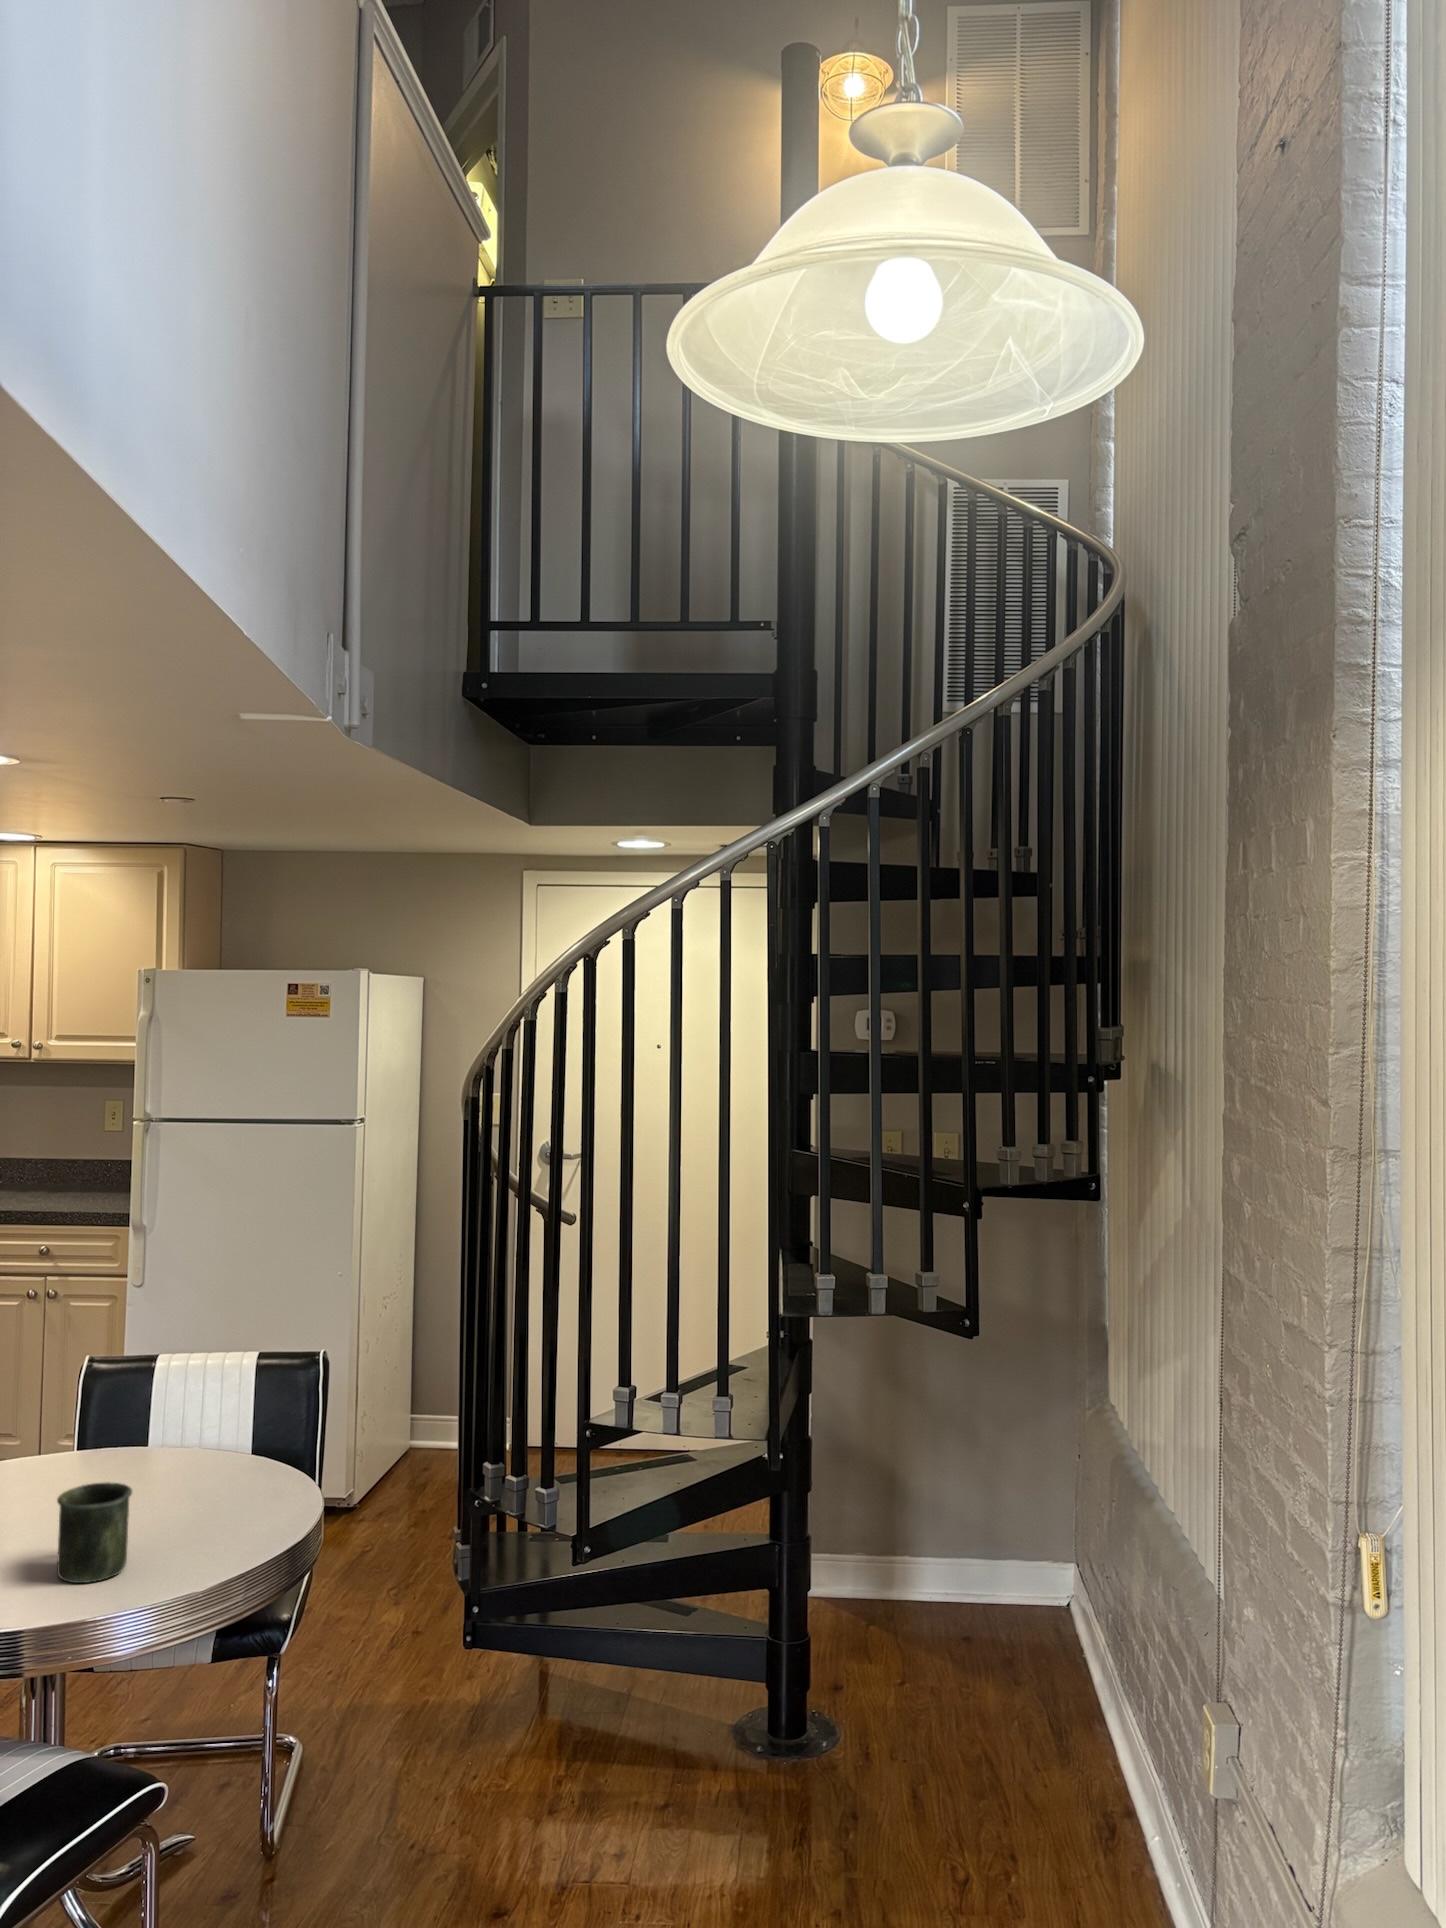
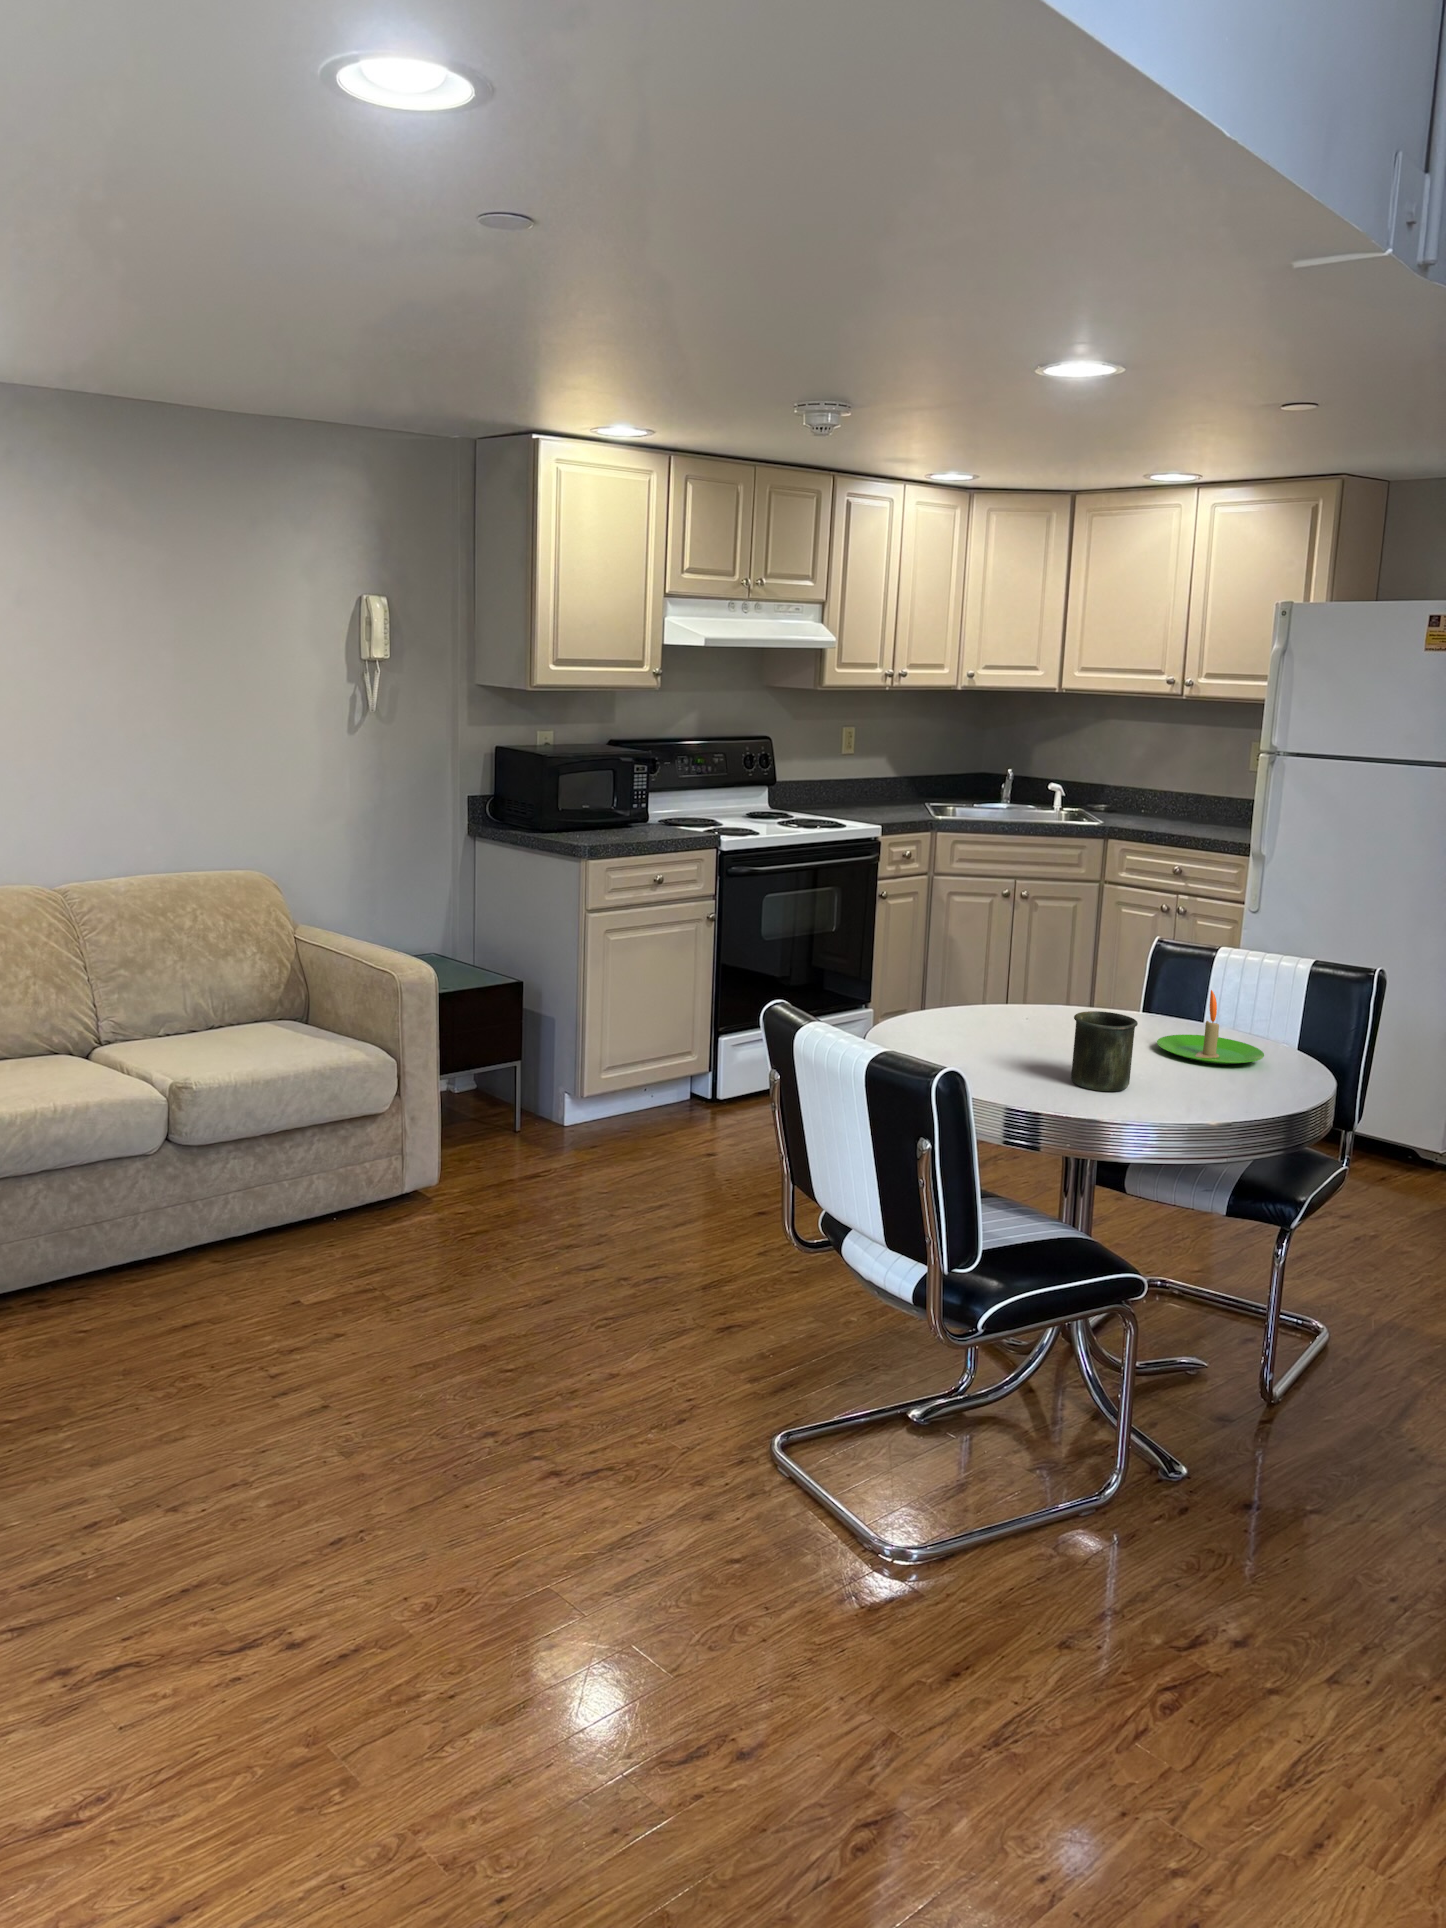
candle: none [126,1420,243,1503] -> present [1157,990,1264,1064]

